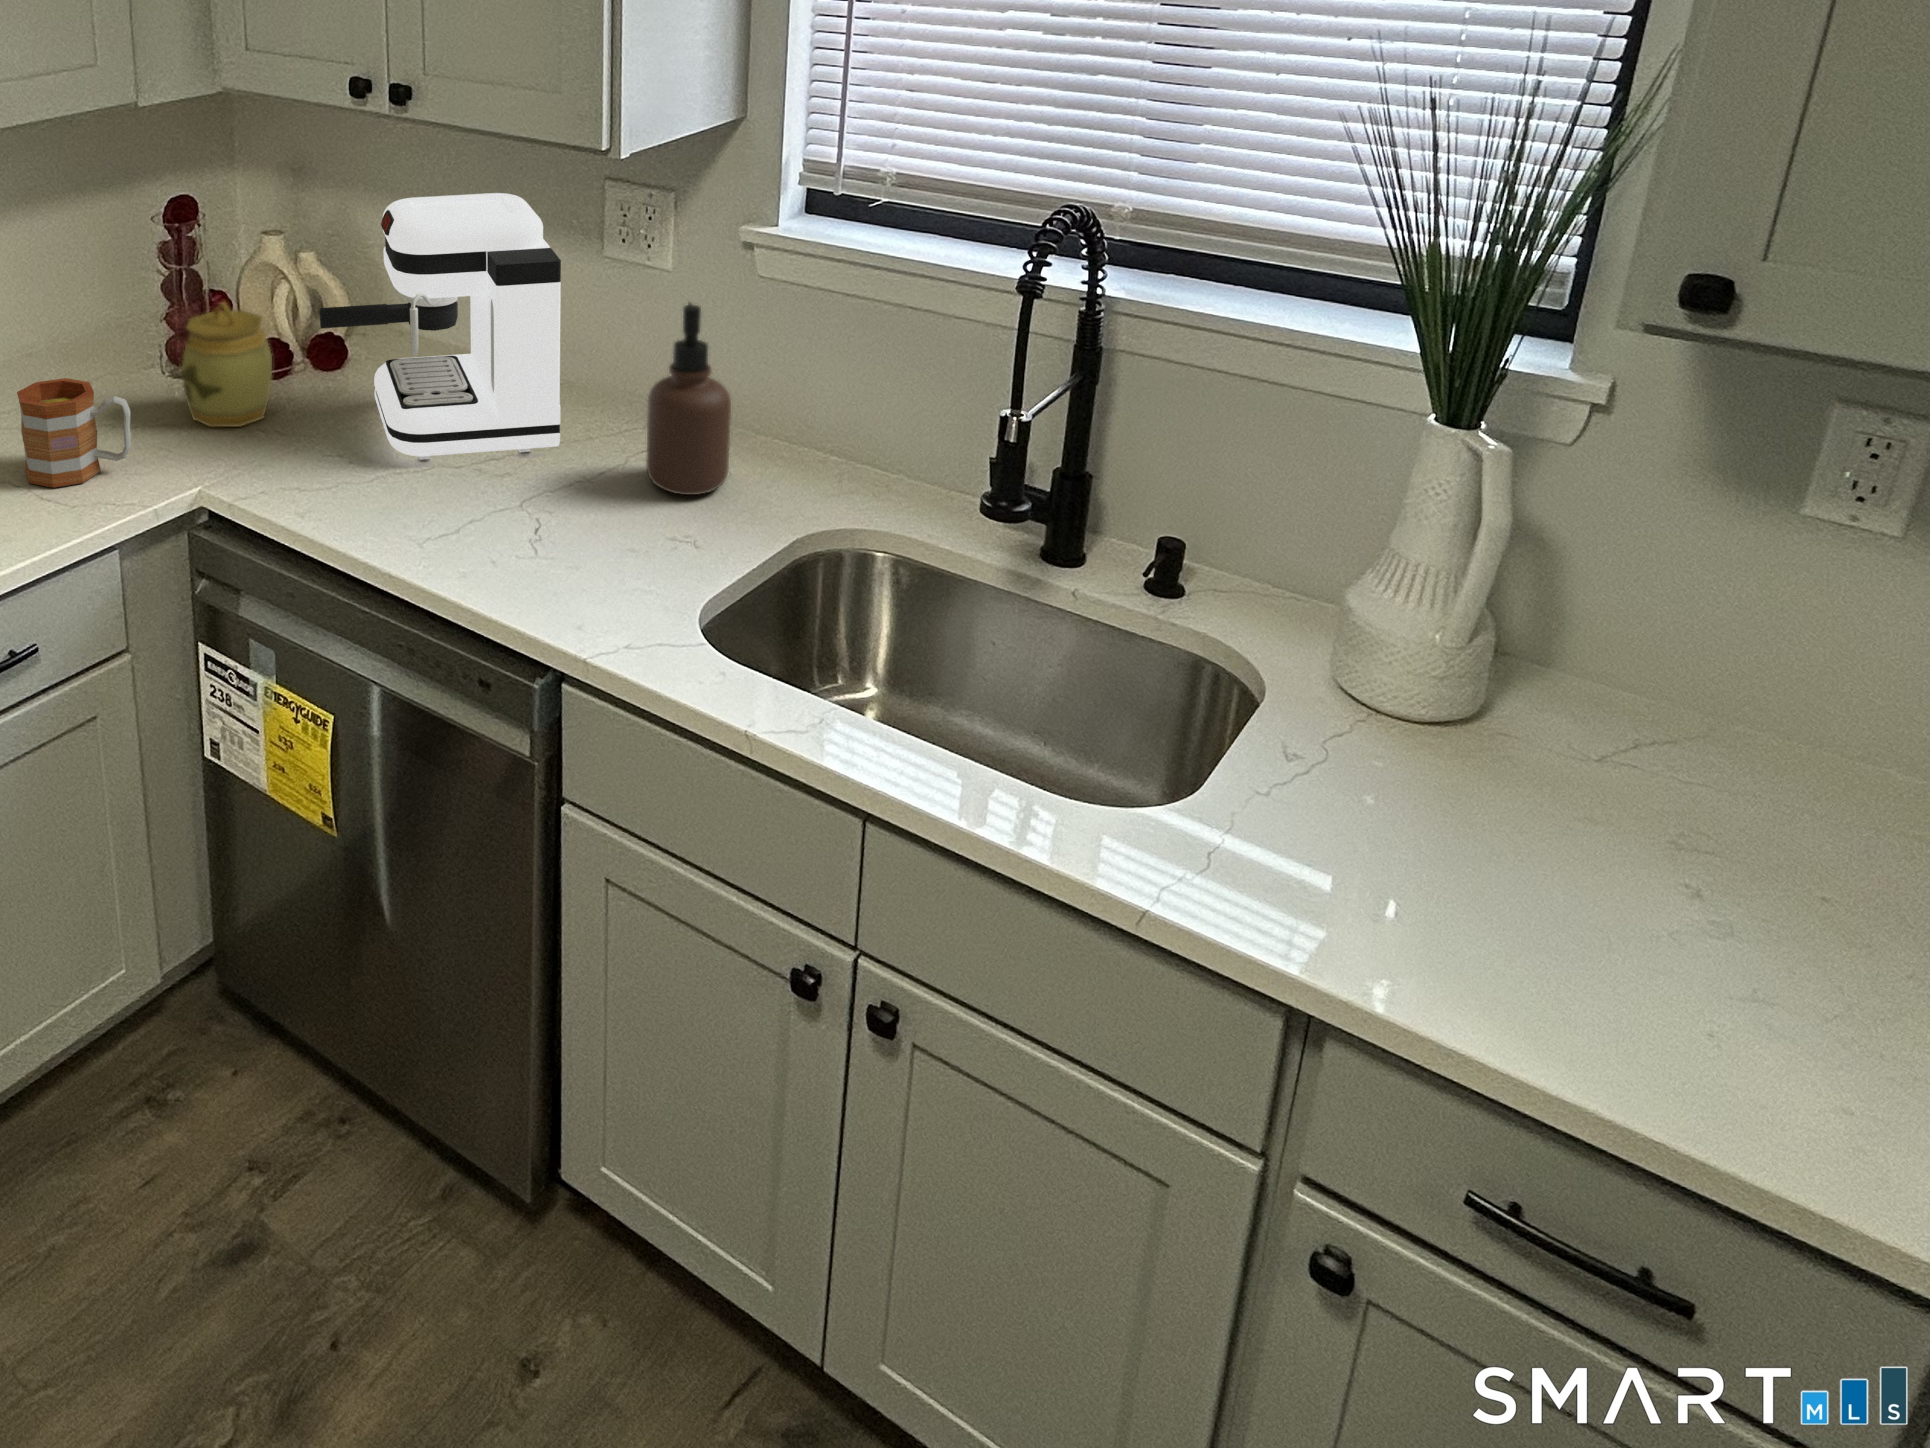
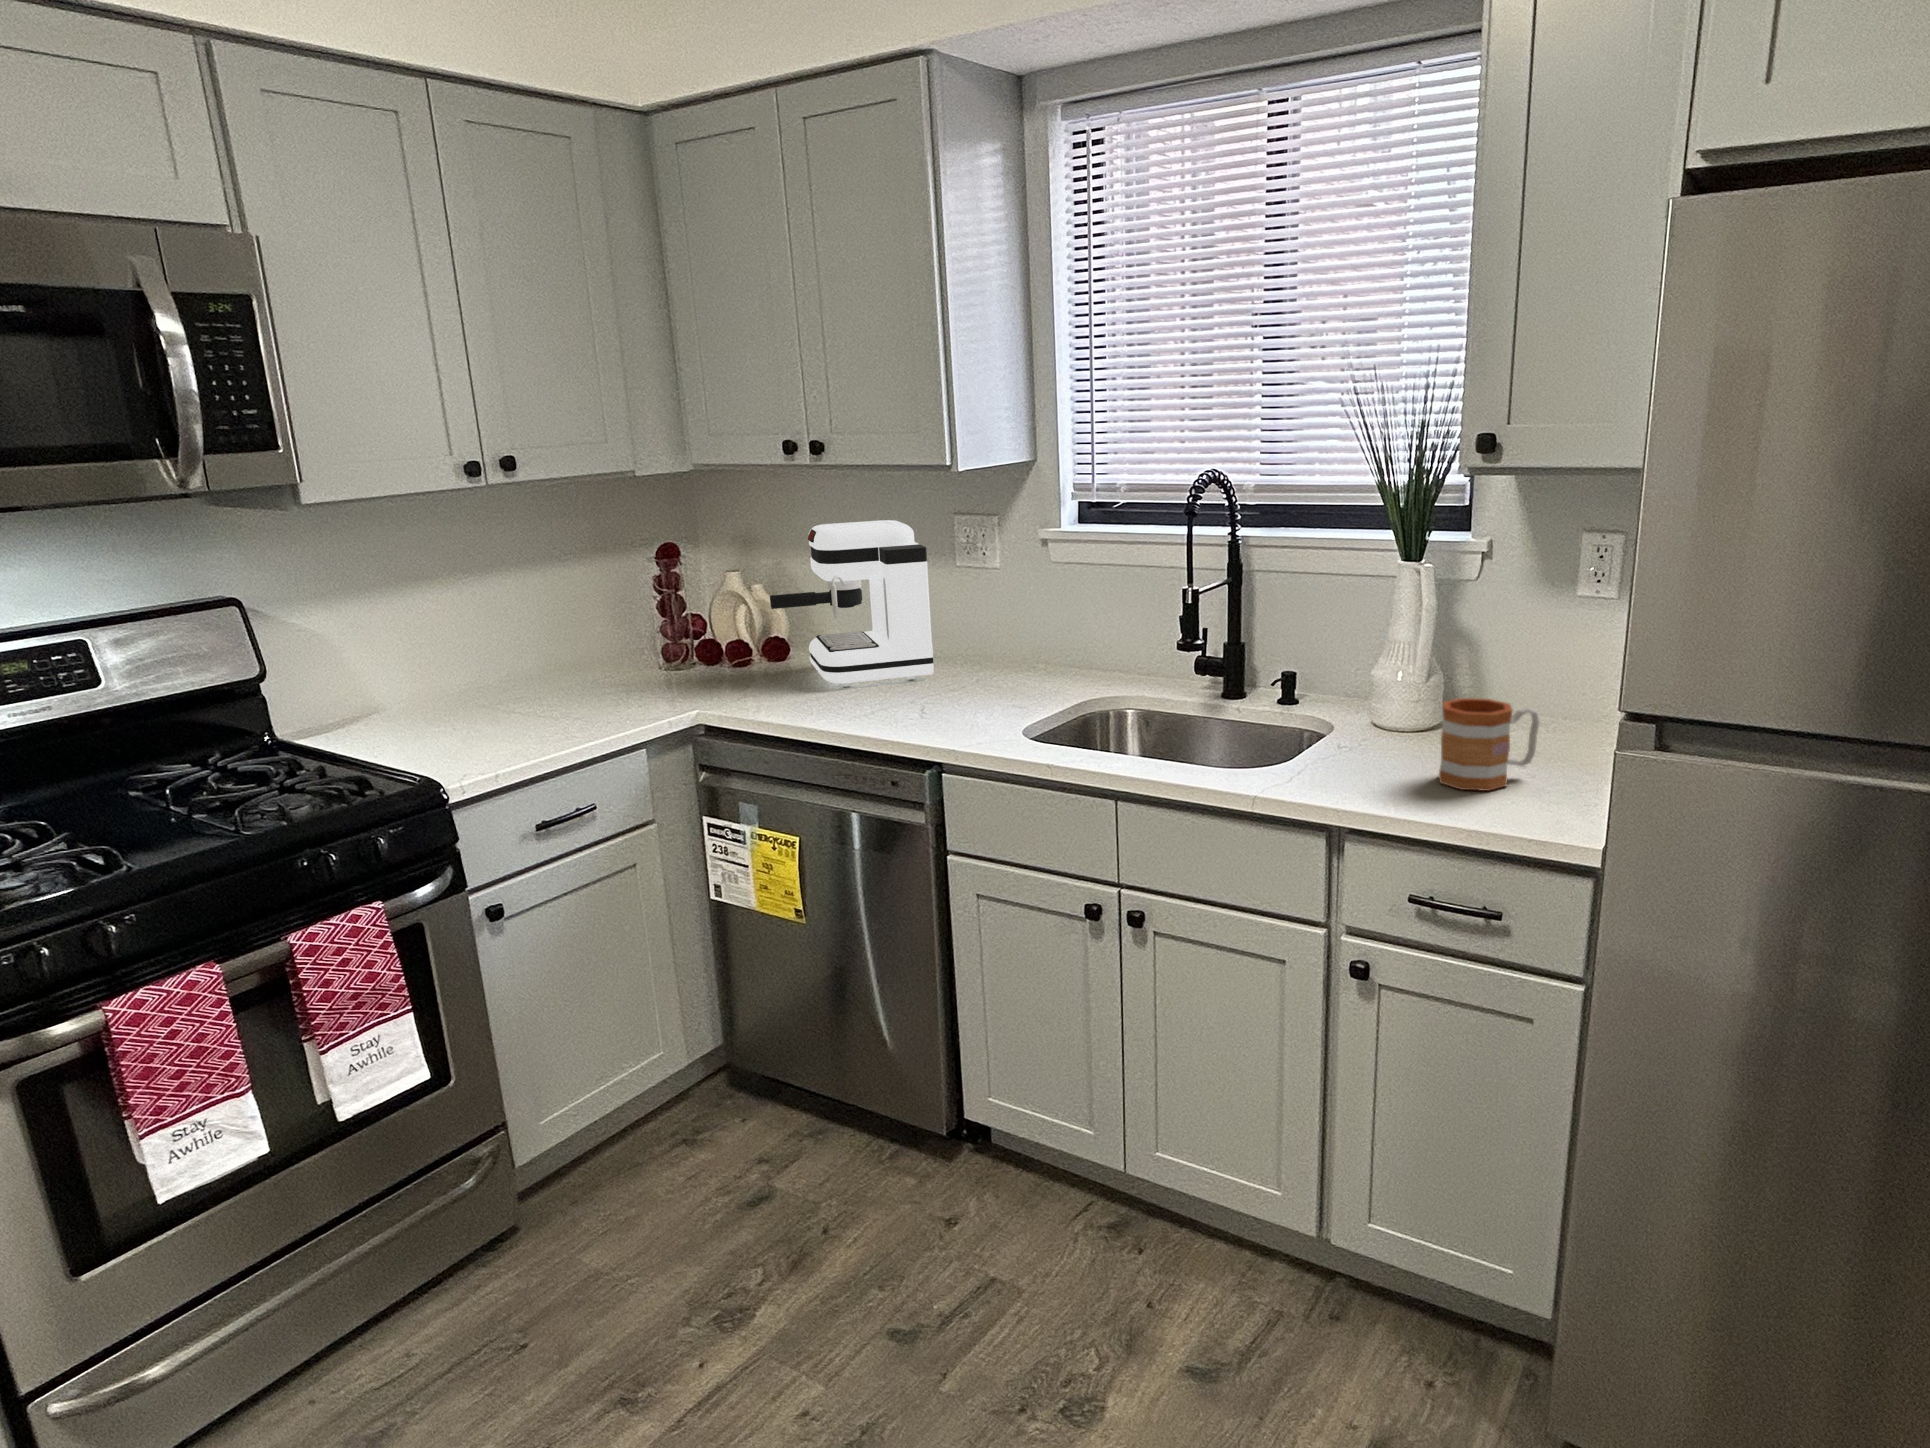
jar: present [181,301,272,427] -> none [676,599,738,684]
soap dispenser: present [646,303,731,495] -> none [987,566,1040,688]
mug: present [17,378,131,488] -> present [1439,698,1539,791]

